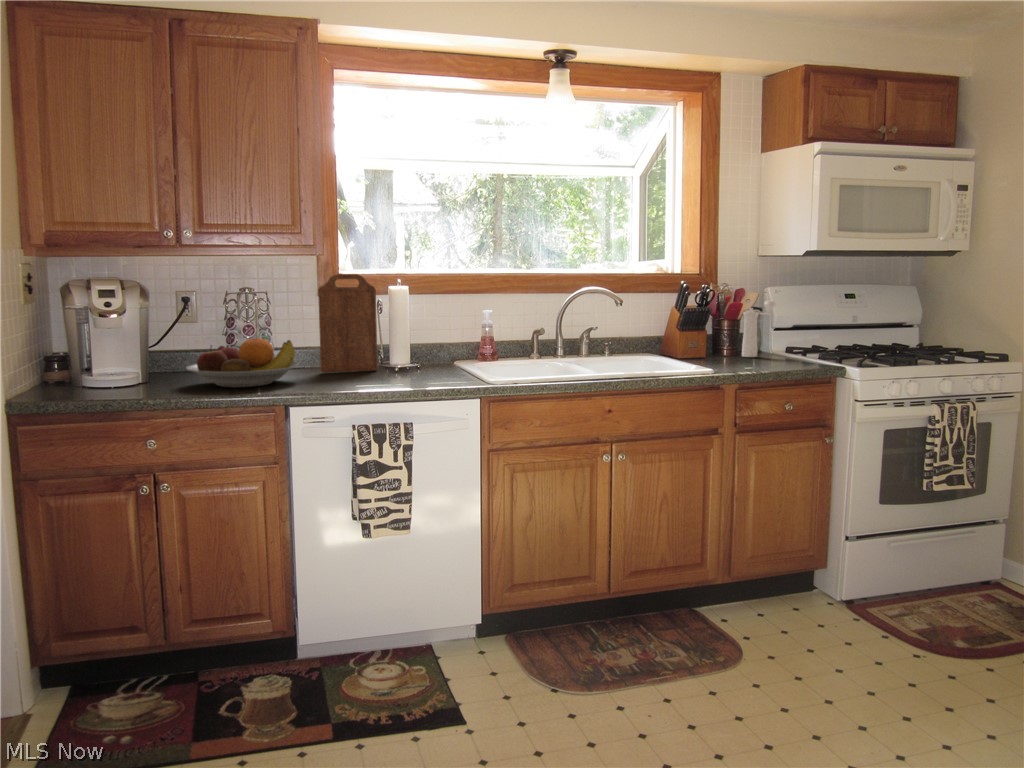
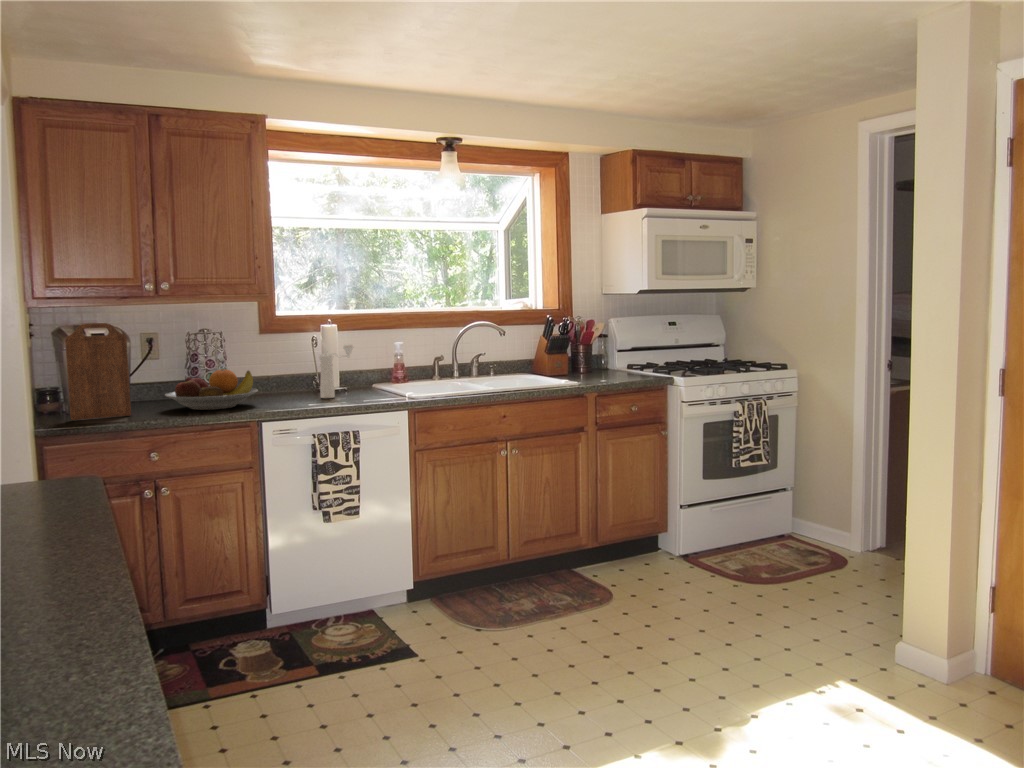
cutting board: present [318,274,378,373] -> present [65,323,131,420]
pepper mill: present [742,301,775,357] -> present [319,344,353,398]

